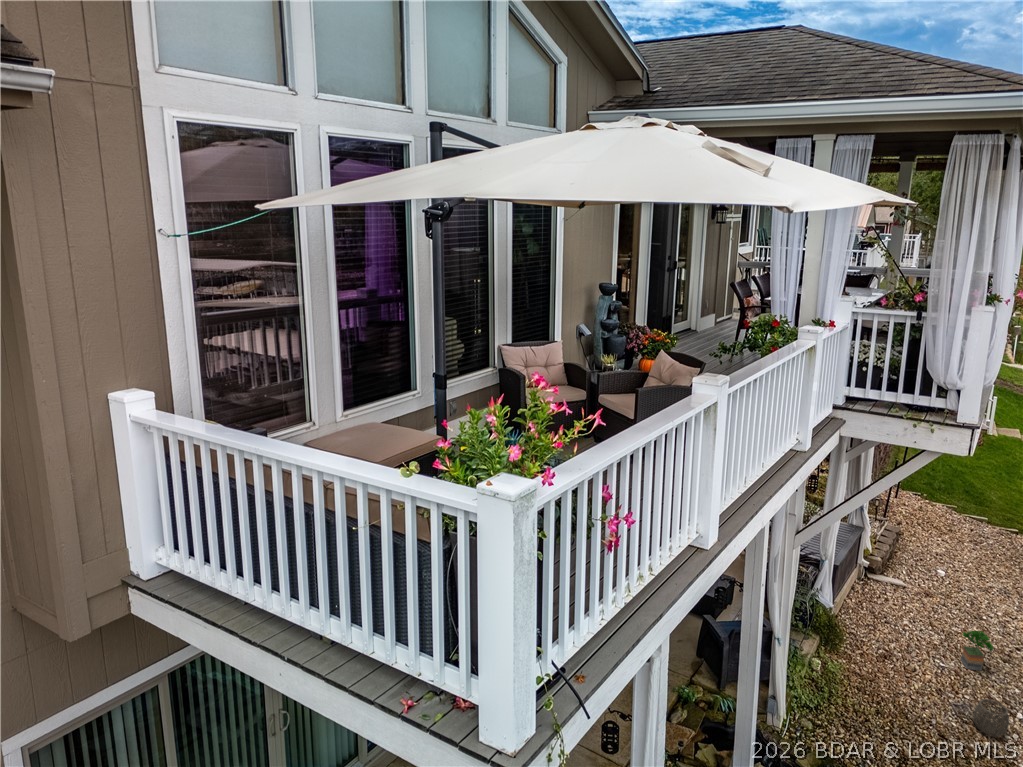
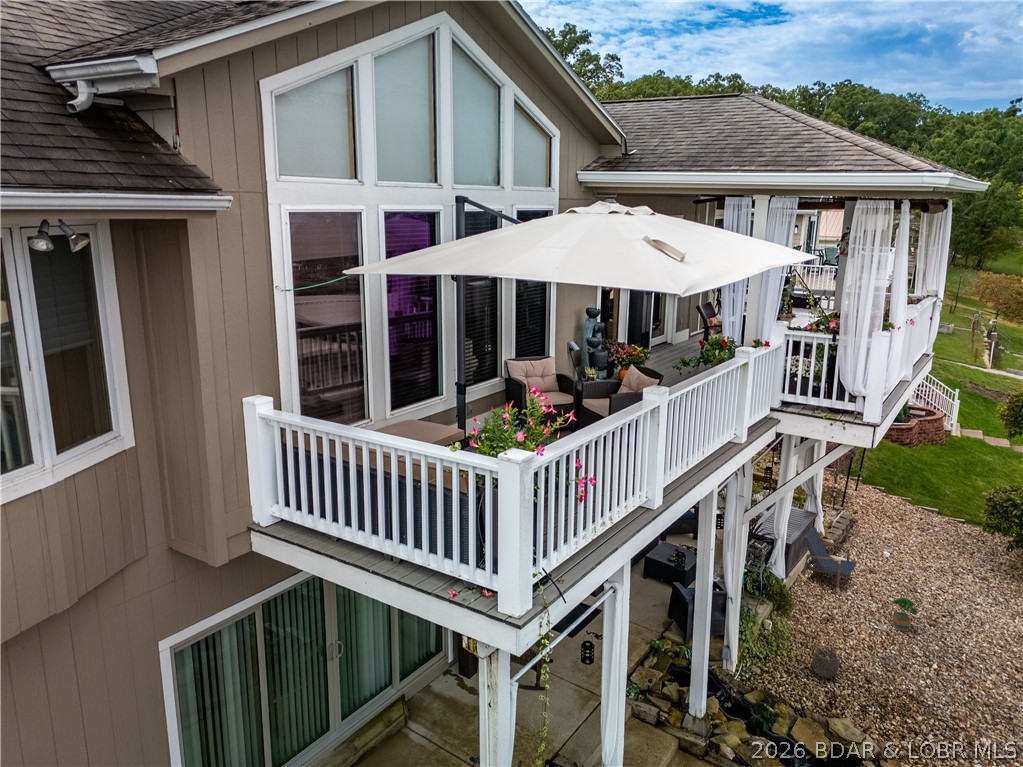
lounge chair: none [849,543,913,622] -> present [803,527,857,593]
woven basket: present [973,699,1009,736] -> present [812,648,839,678]

